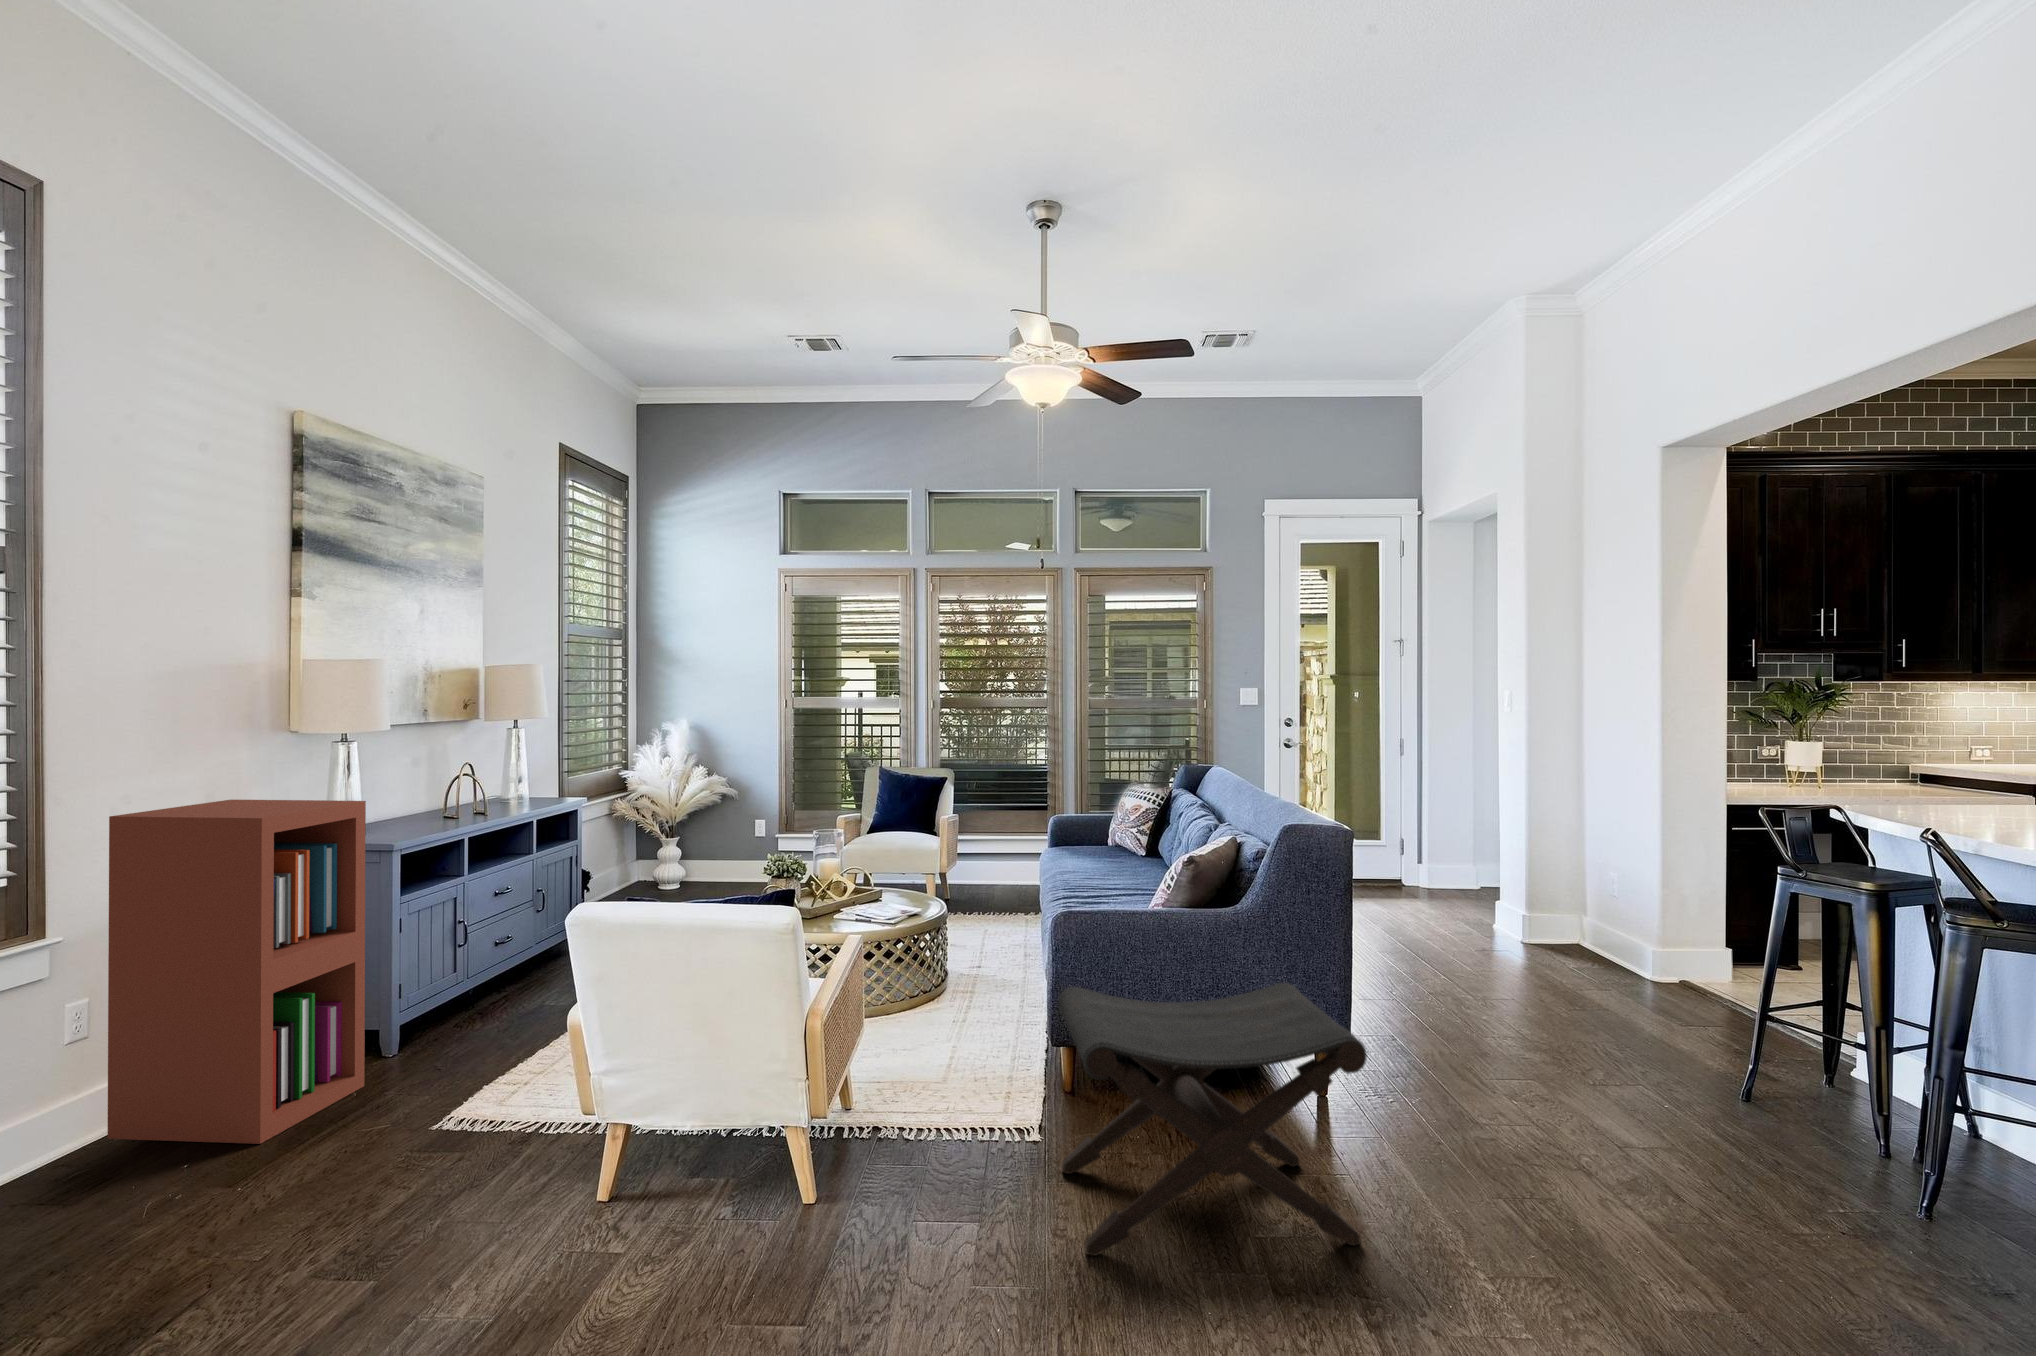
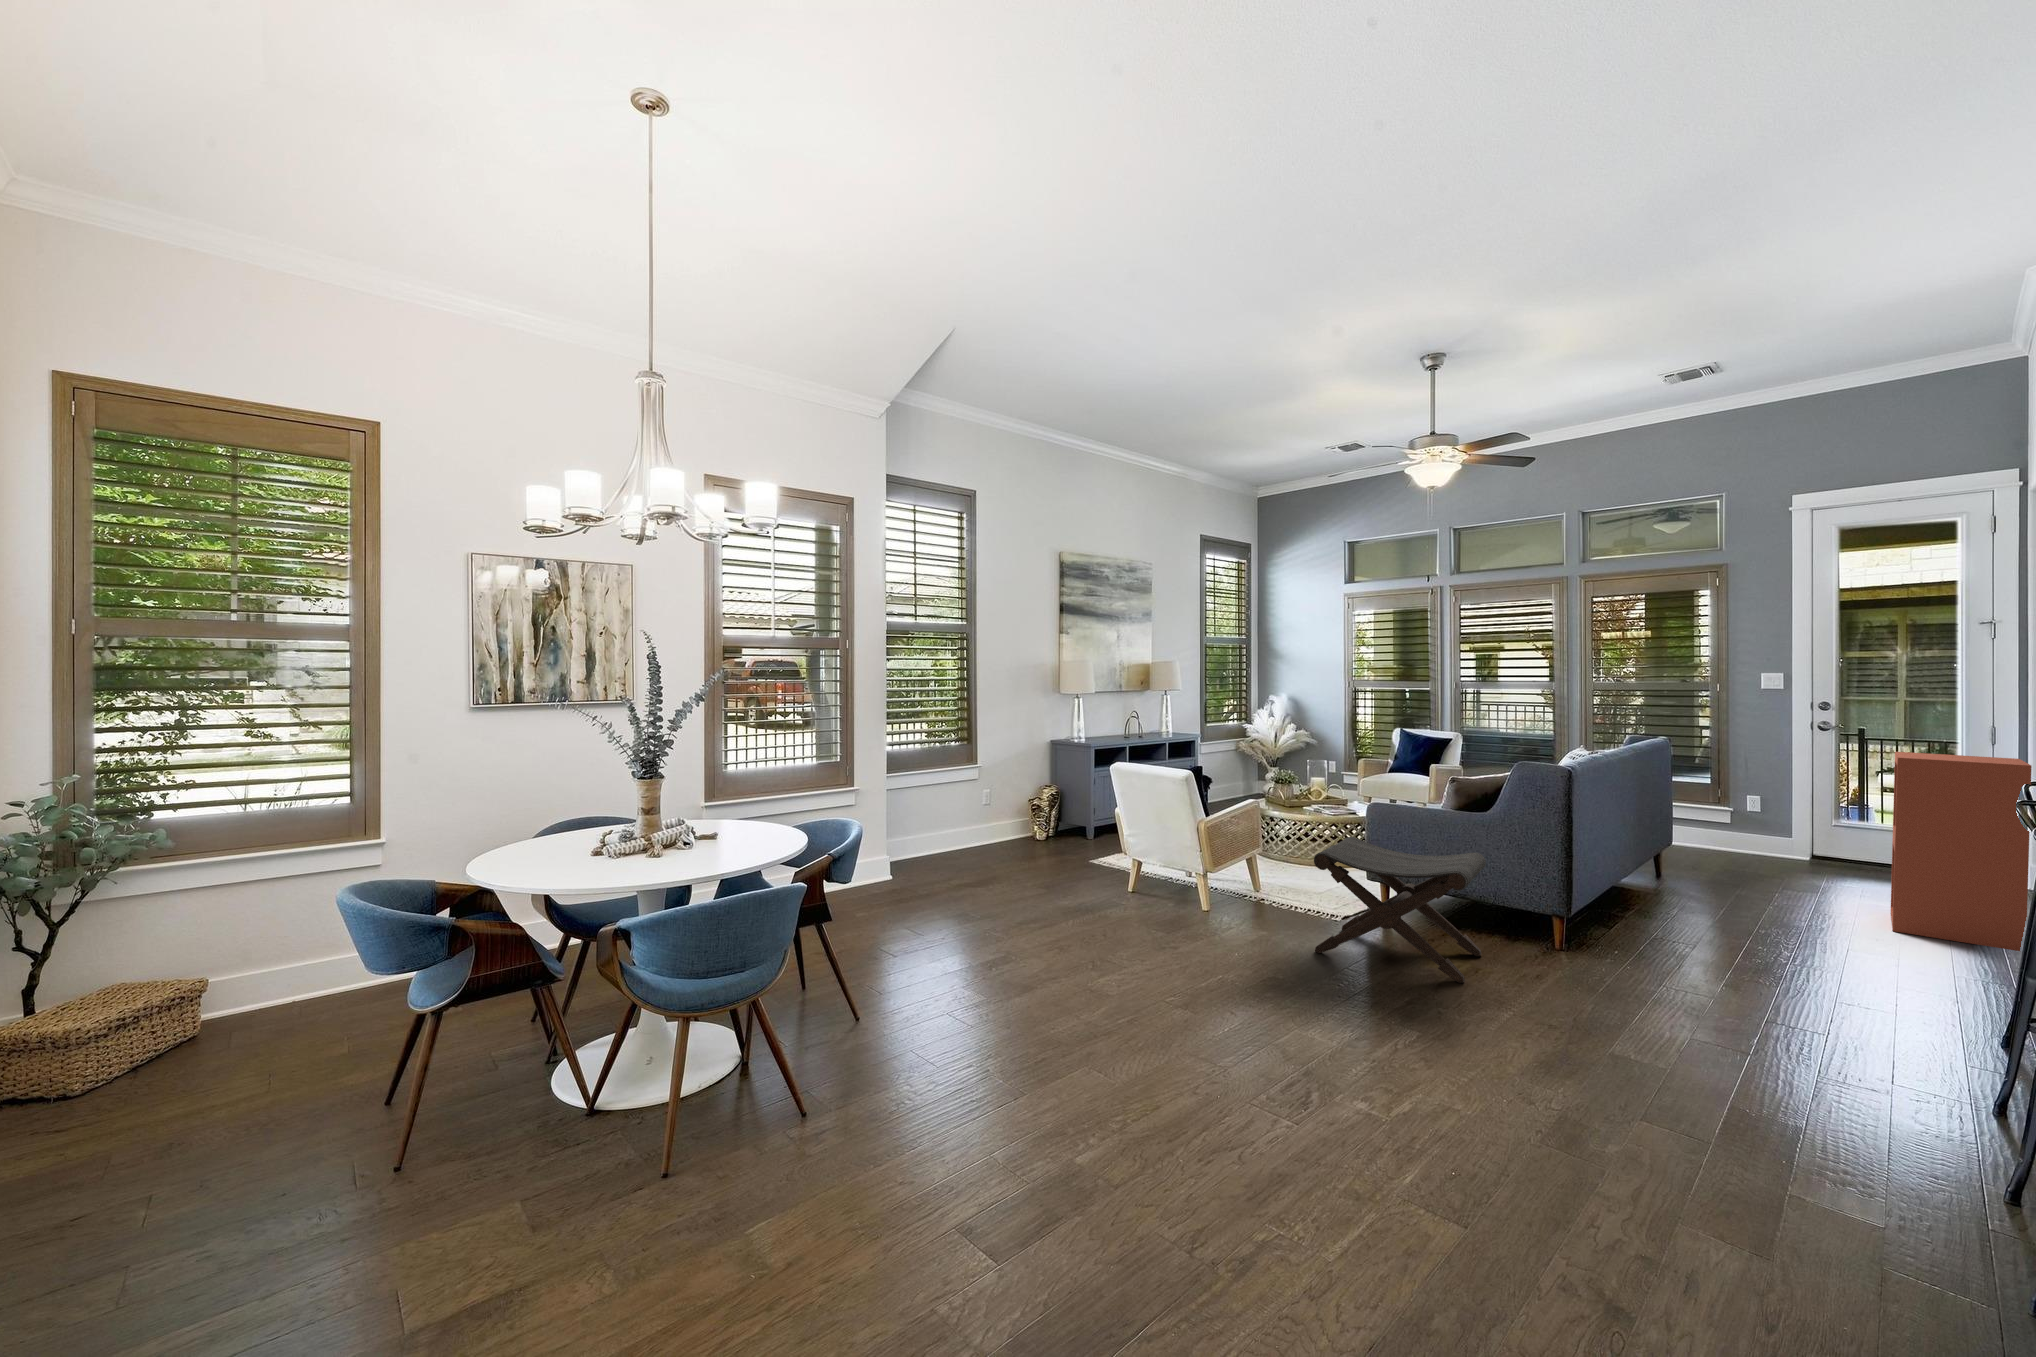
bookshelf: present [107,800,366,1144] -> present [1890,752,2032,951]

